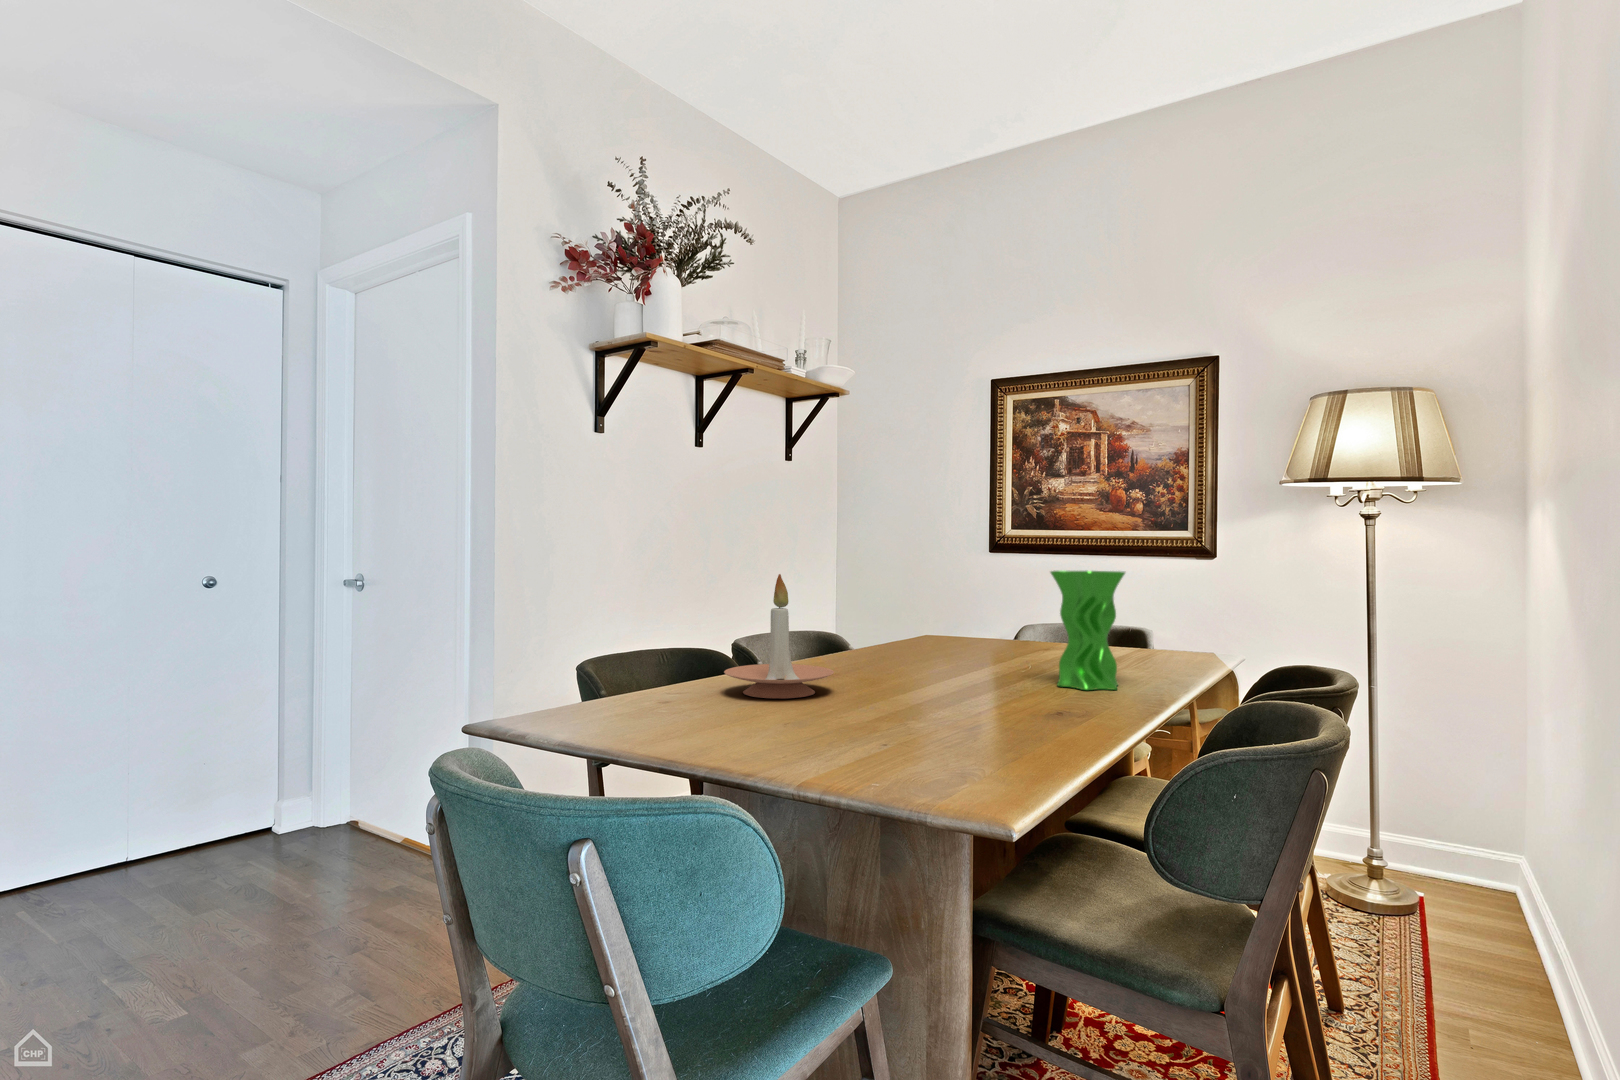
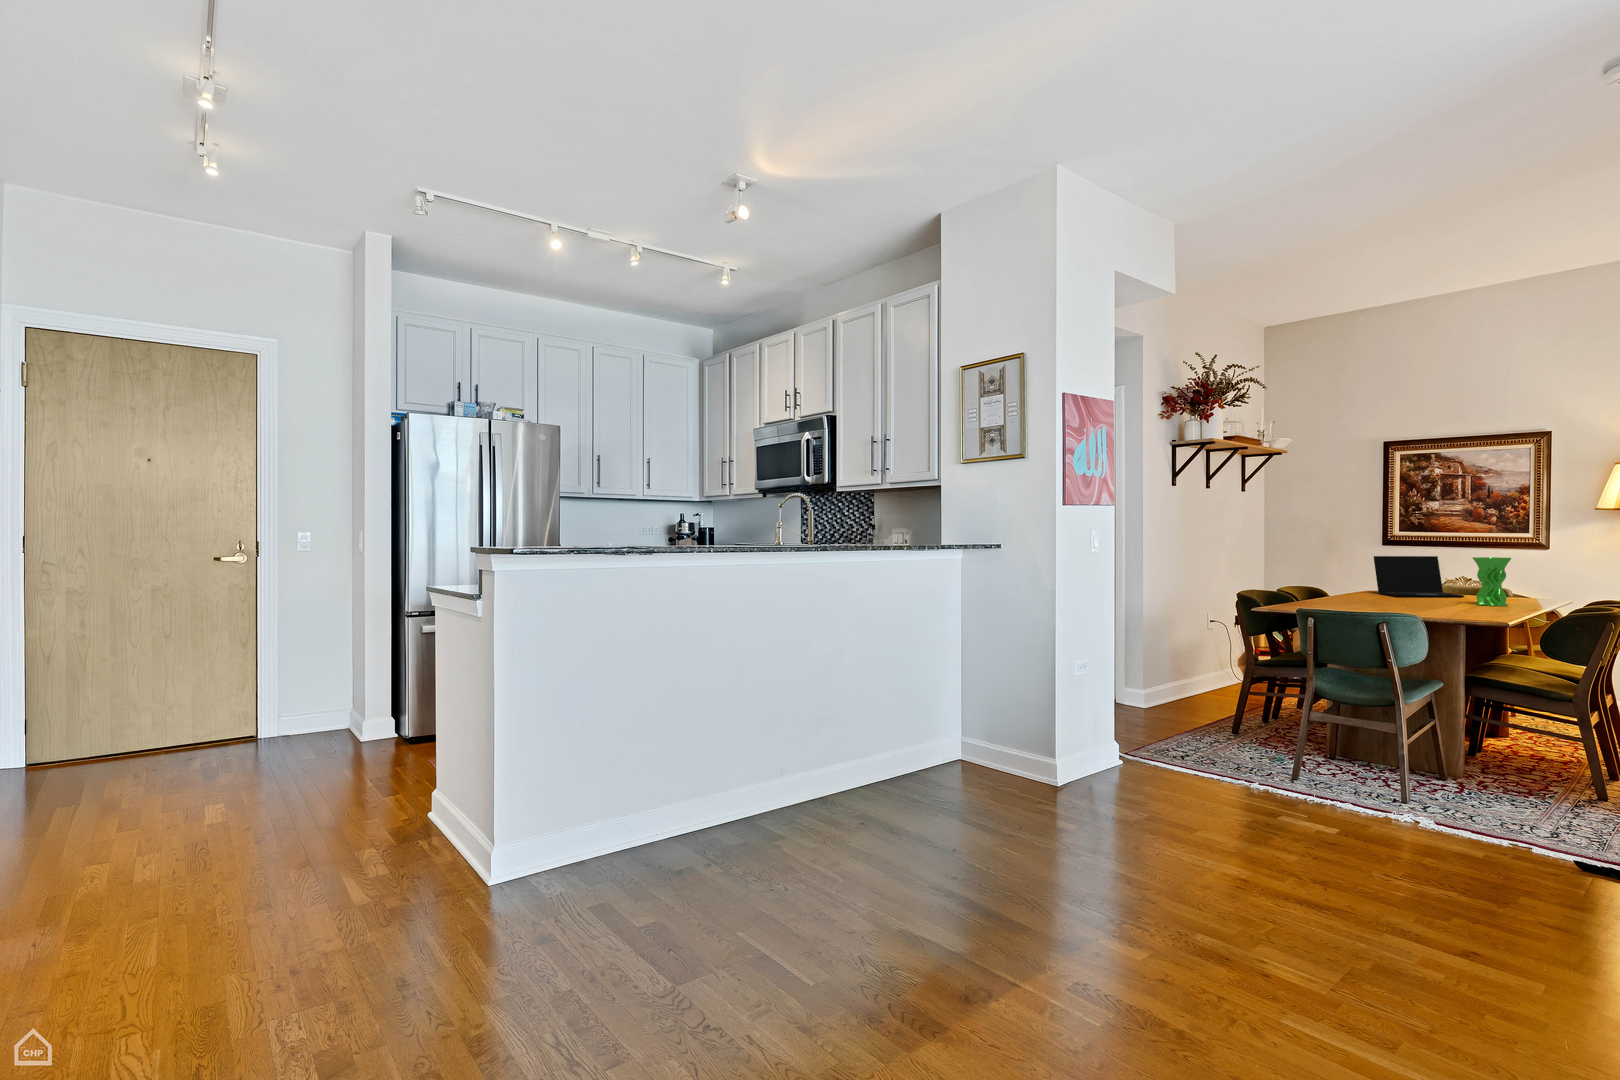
laptop: none [919,569,1063,656] -> present [1374,556,1464,597]
candle holder: present [724,574,834,698] -> none [1325,559,1376,606]

